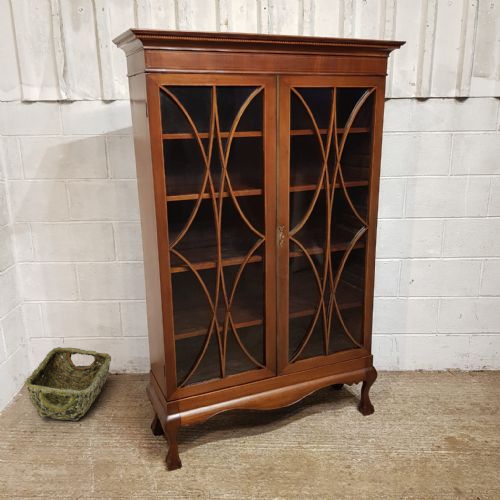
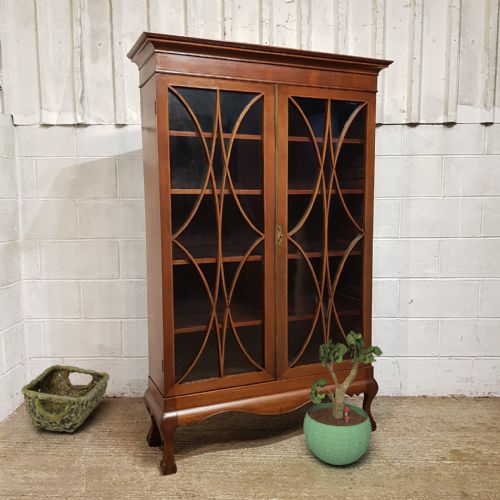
potted plant: none [304,333,383,459] -> present [304,330,382,465]

